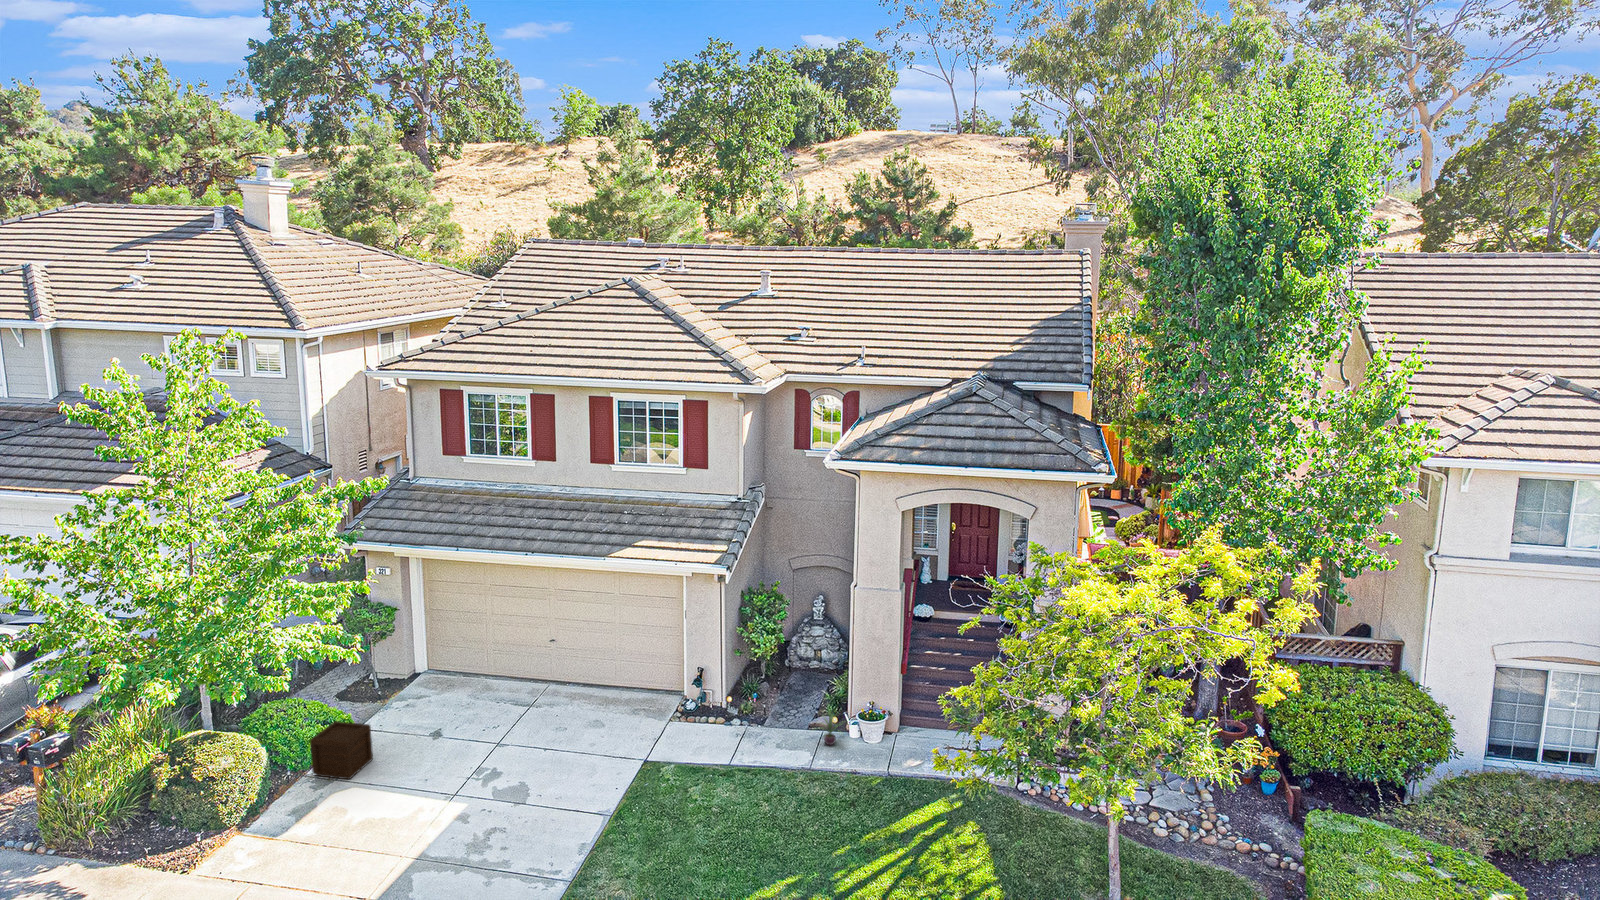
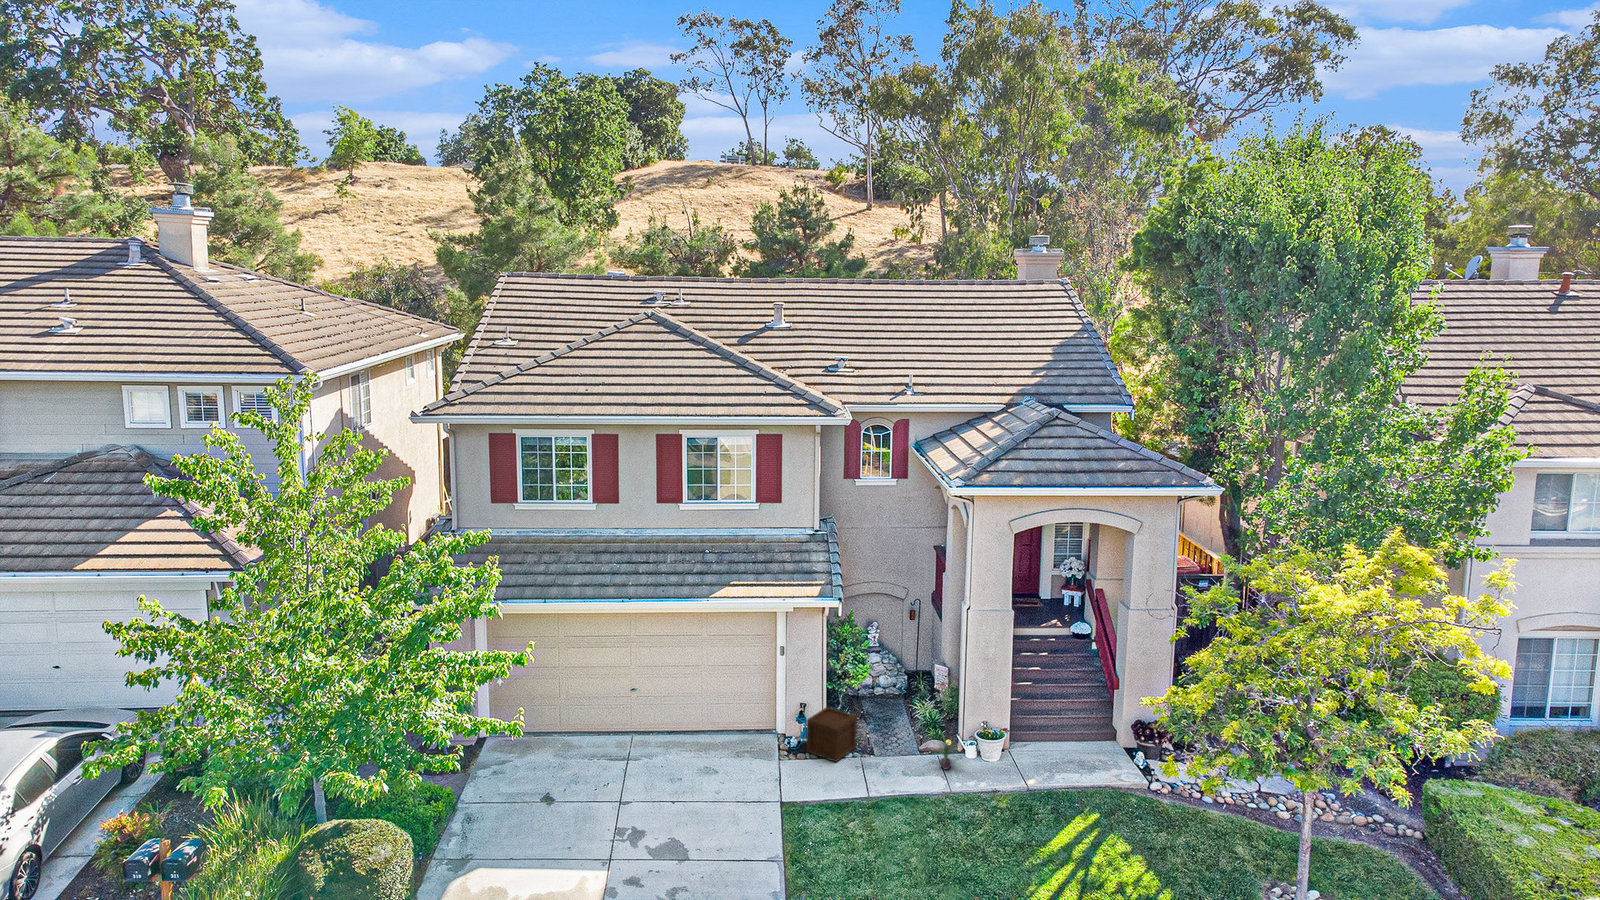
wooden crate: present [310,721,373,779] -> present [806,707,857,762]

